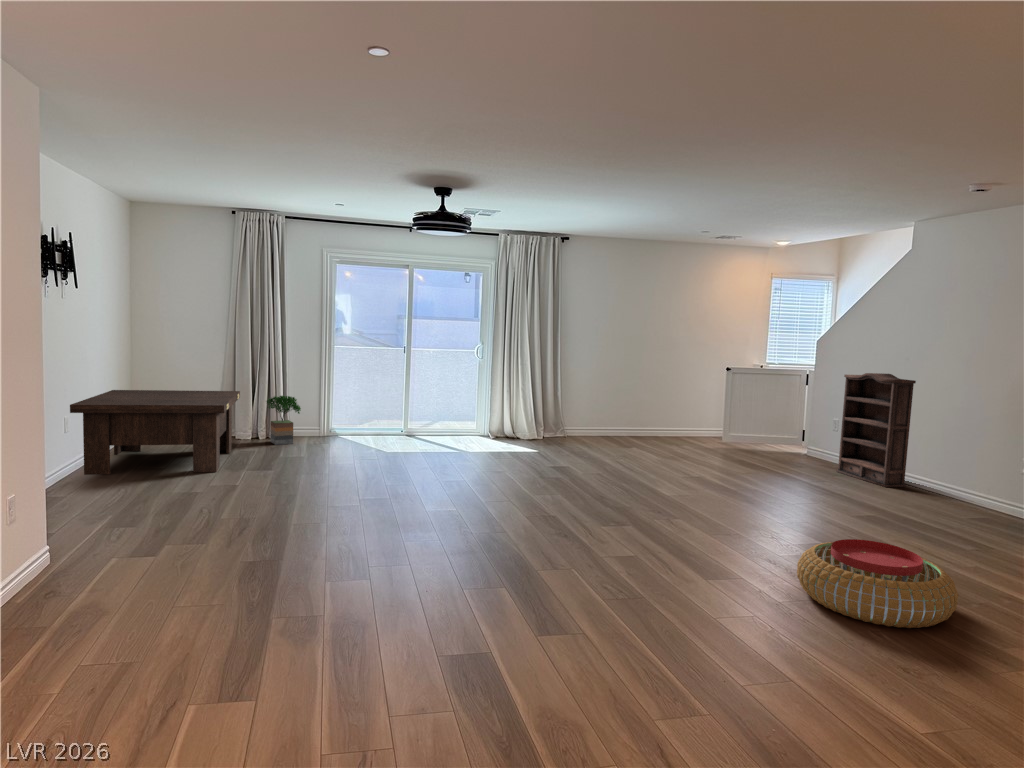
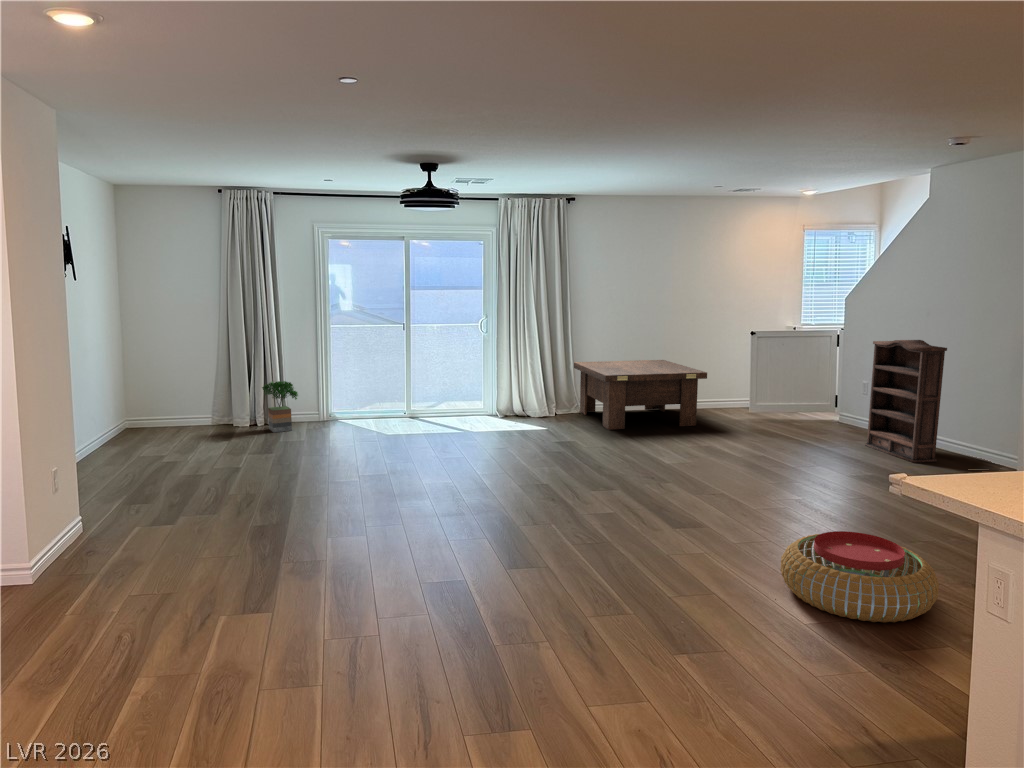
coffee table: present [70,390,240,475] -> present [574,360,707,430]

